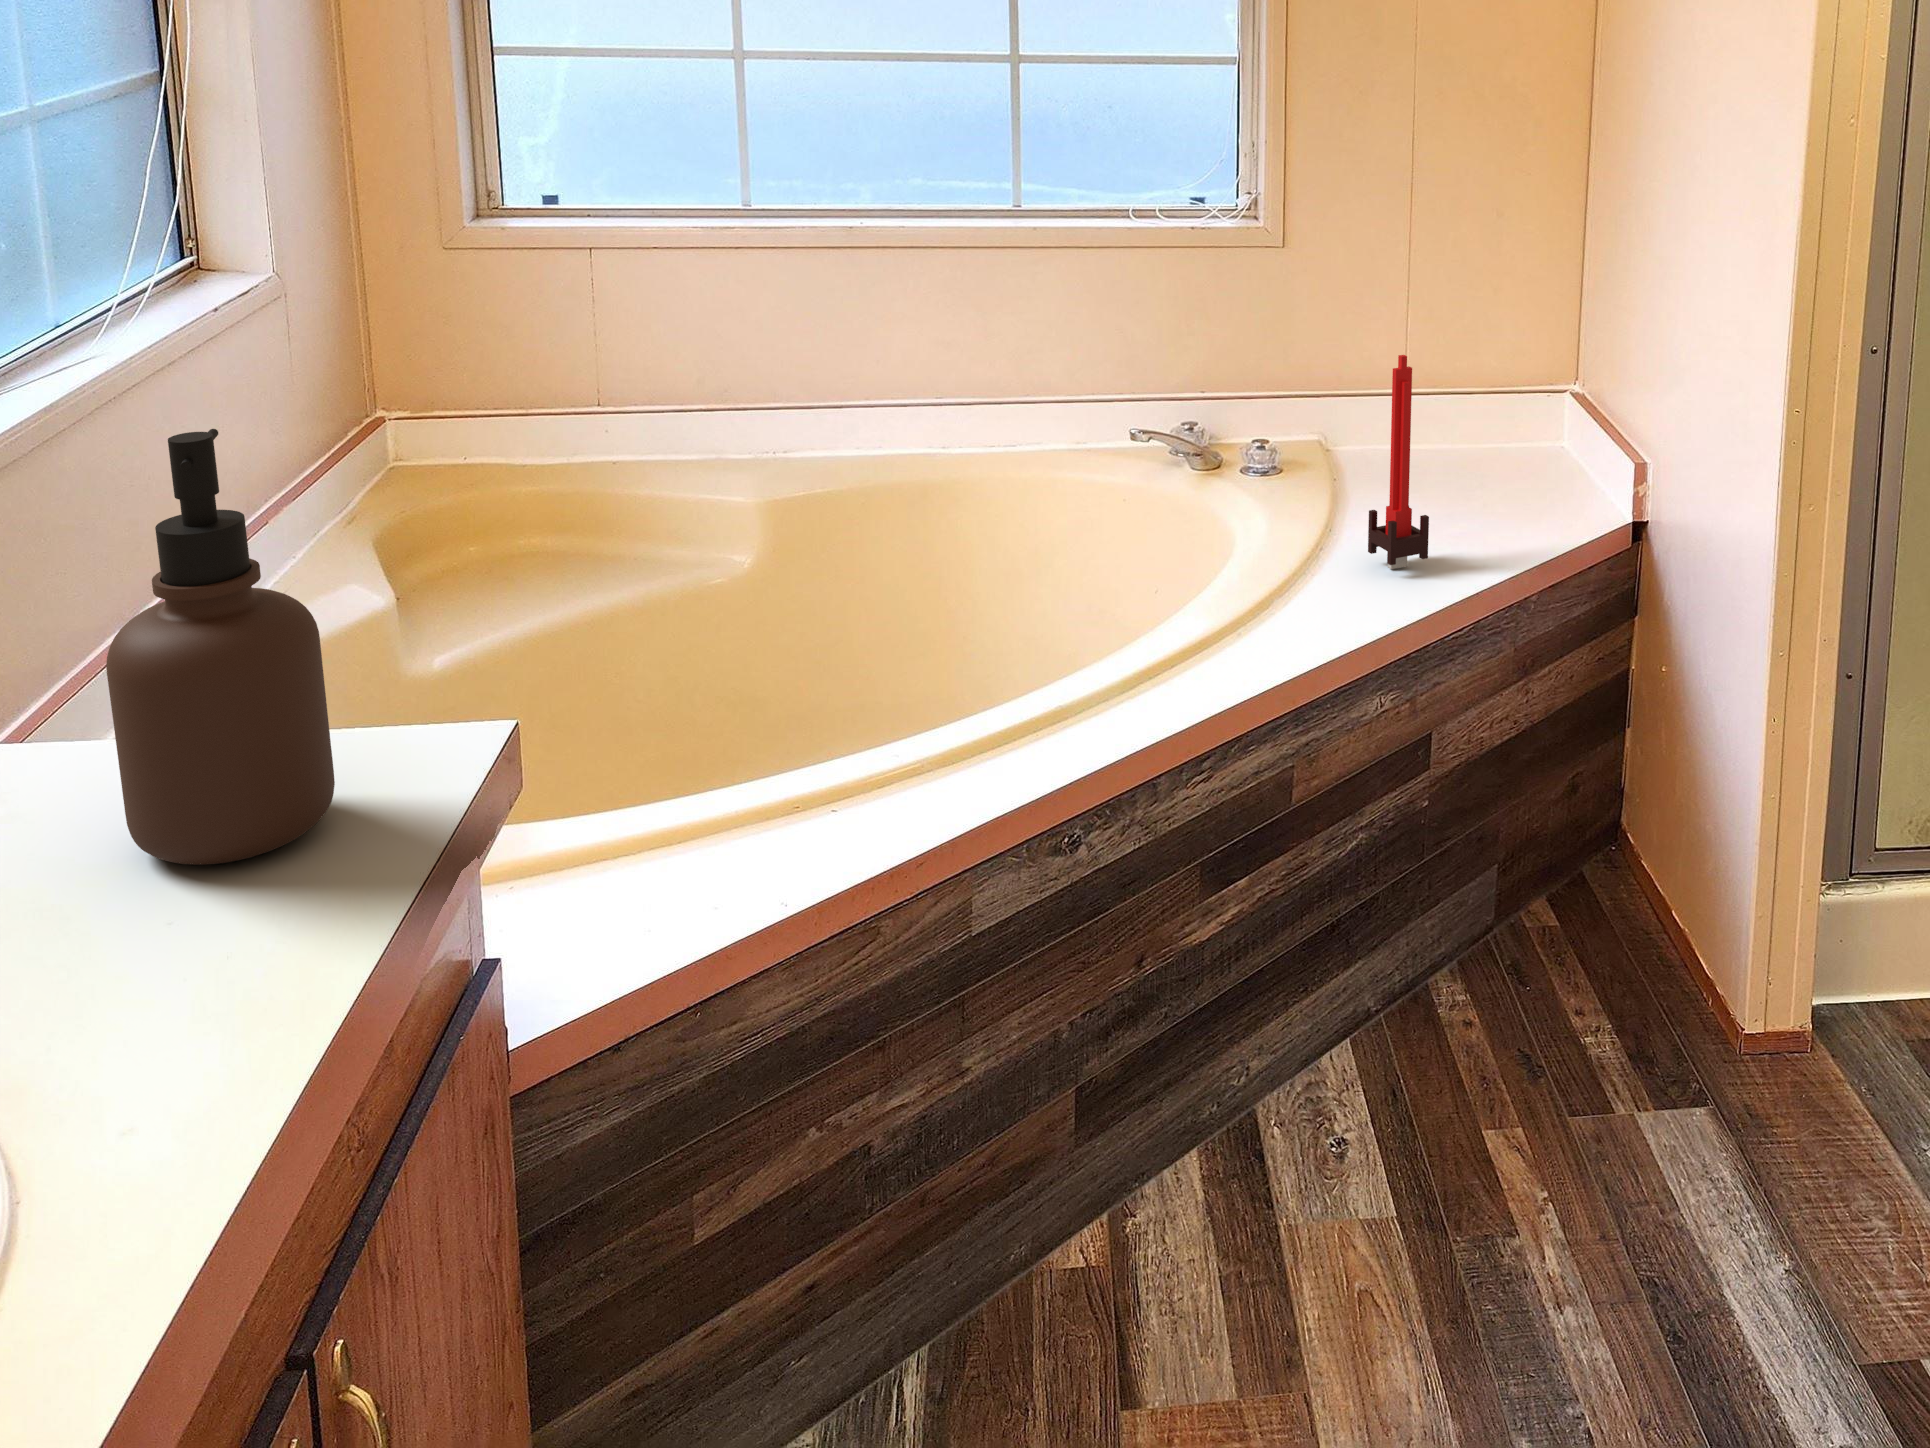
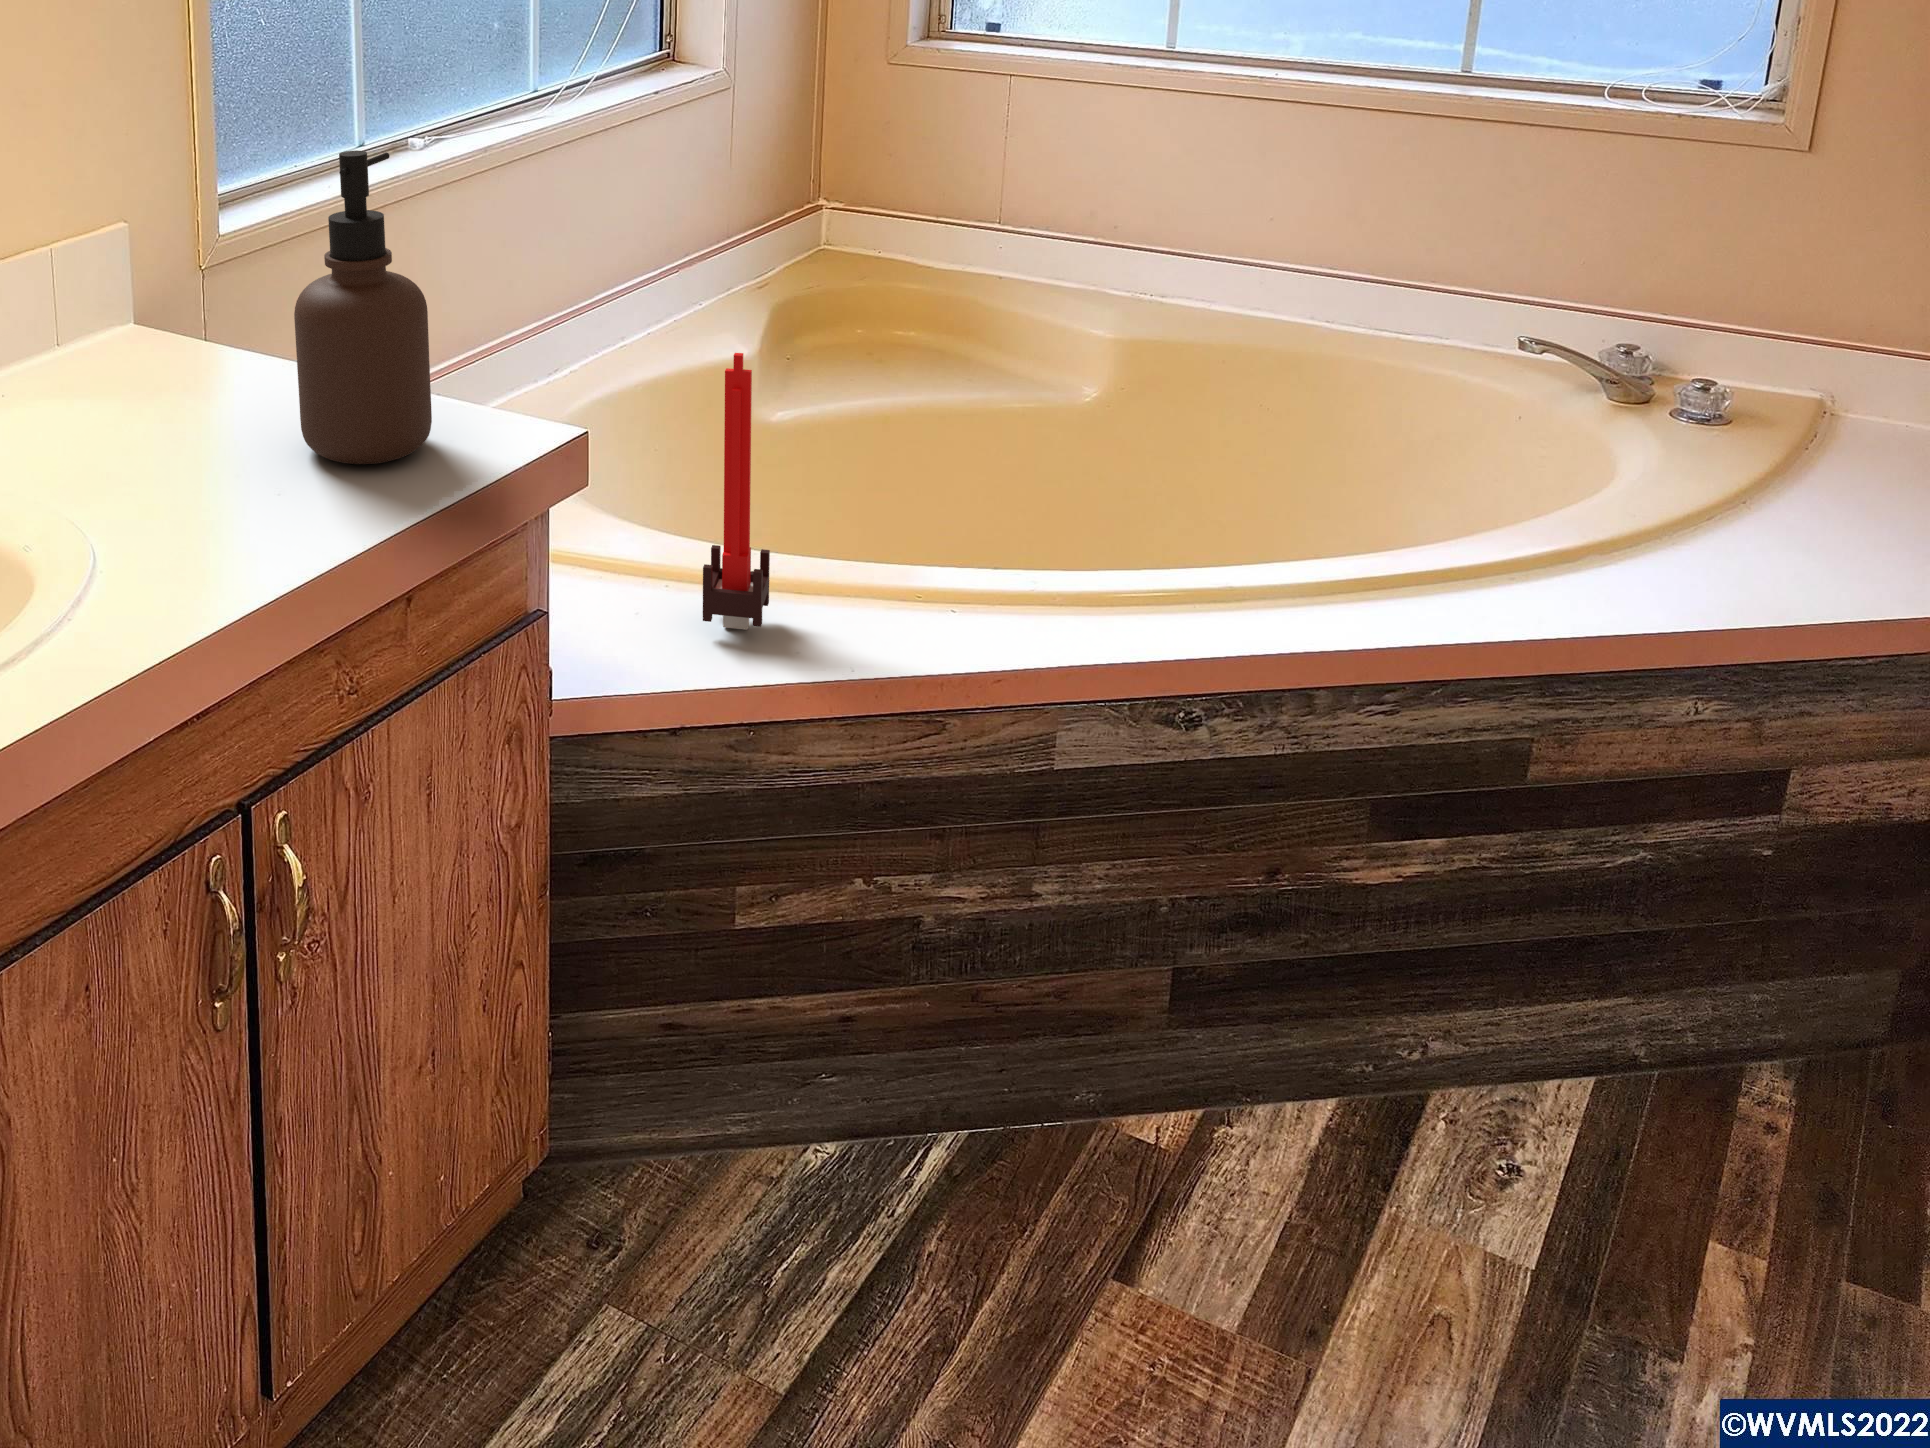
candle: present [1368,355,1429,569] -> present [703,353,770,630]

